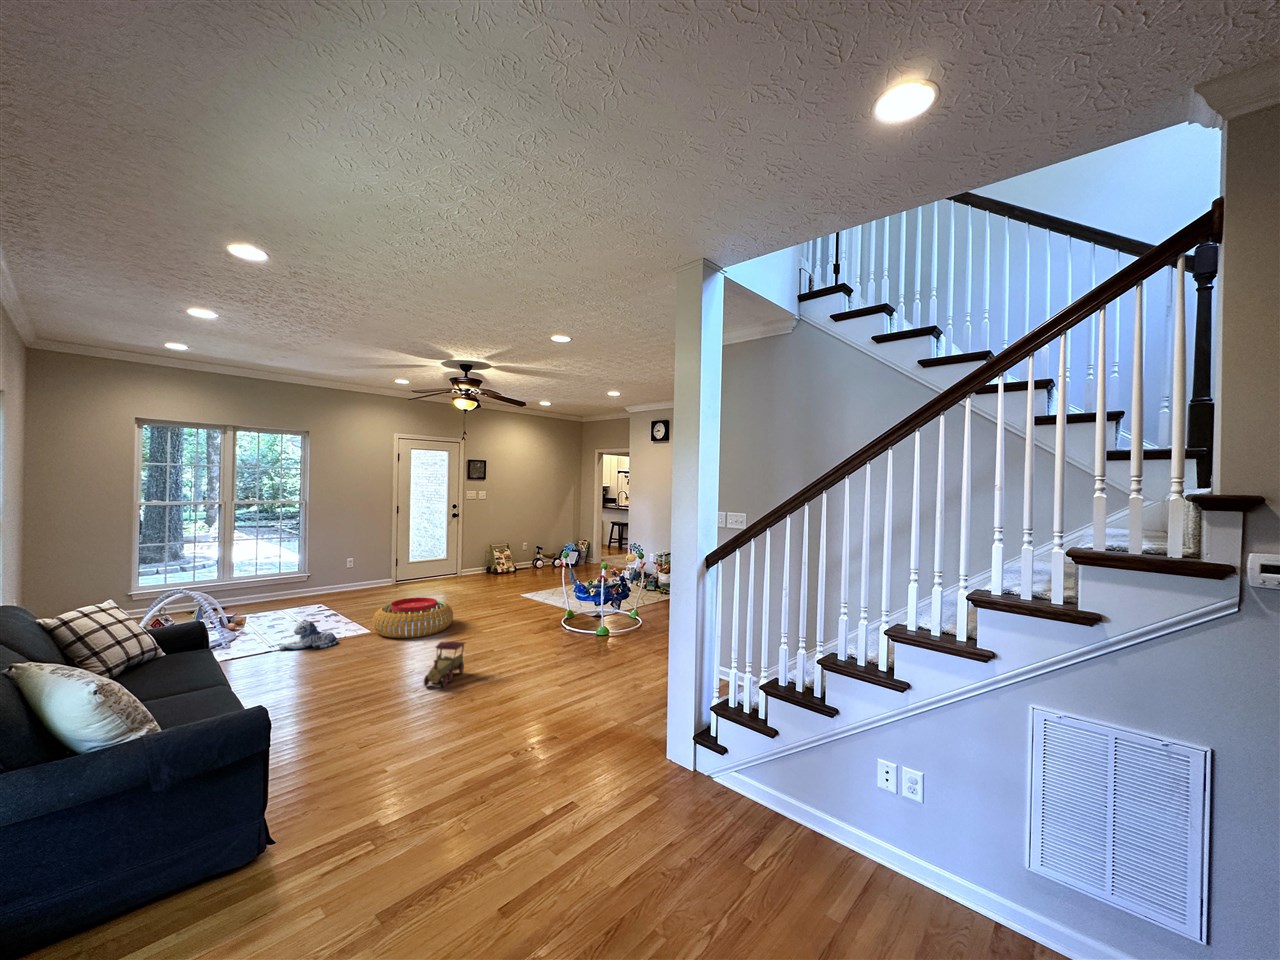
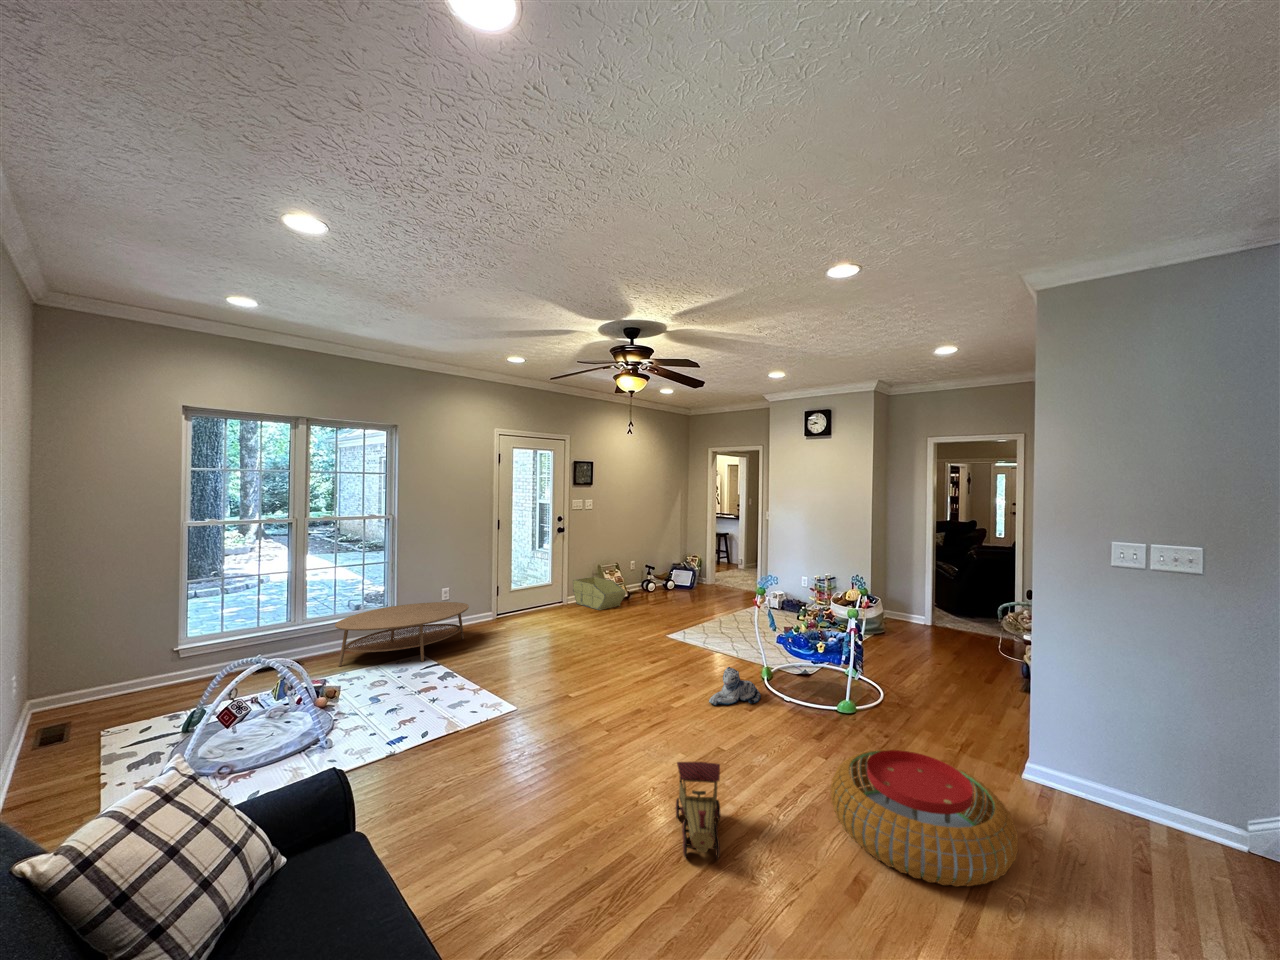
storage bin: none [467,554,507,579] -> present [573,577,626,610]
coffee table: none [252,568,364,610] -> present [335,602,469,666]
pouf: present [372,598,453,638] -> present [831,749,1018,887]
plush toy: present [279,620,338,650] -> present [709,667,761,705]

